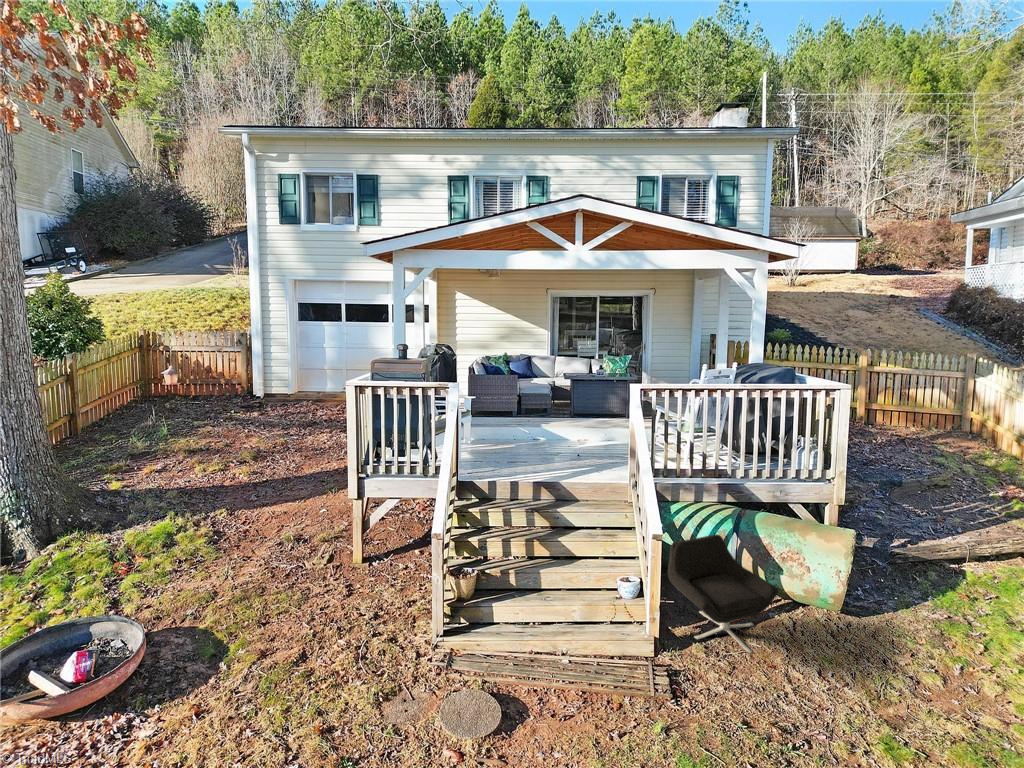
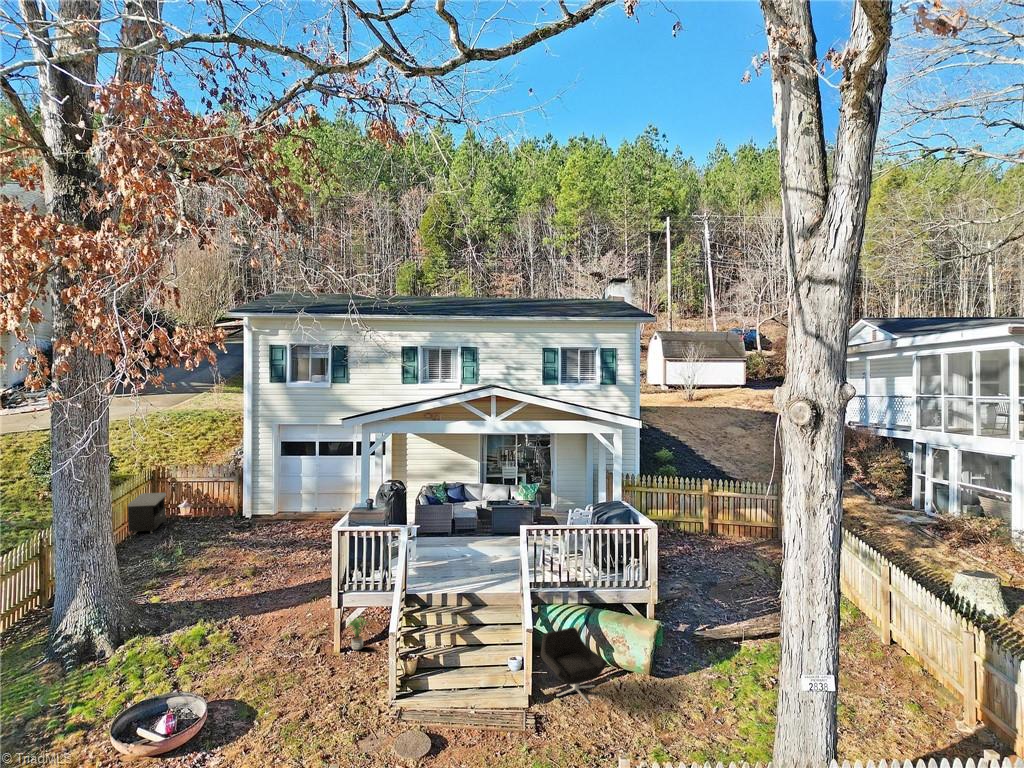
storage bench: none [108,362,161,411] -> present [128,493,166,534]
potted plant: none [368,511,404,560] -> present [349,618,367,651]

